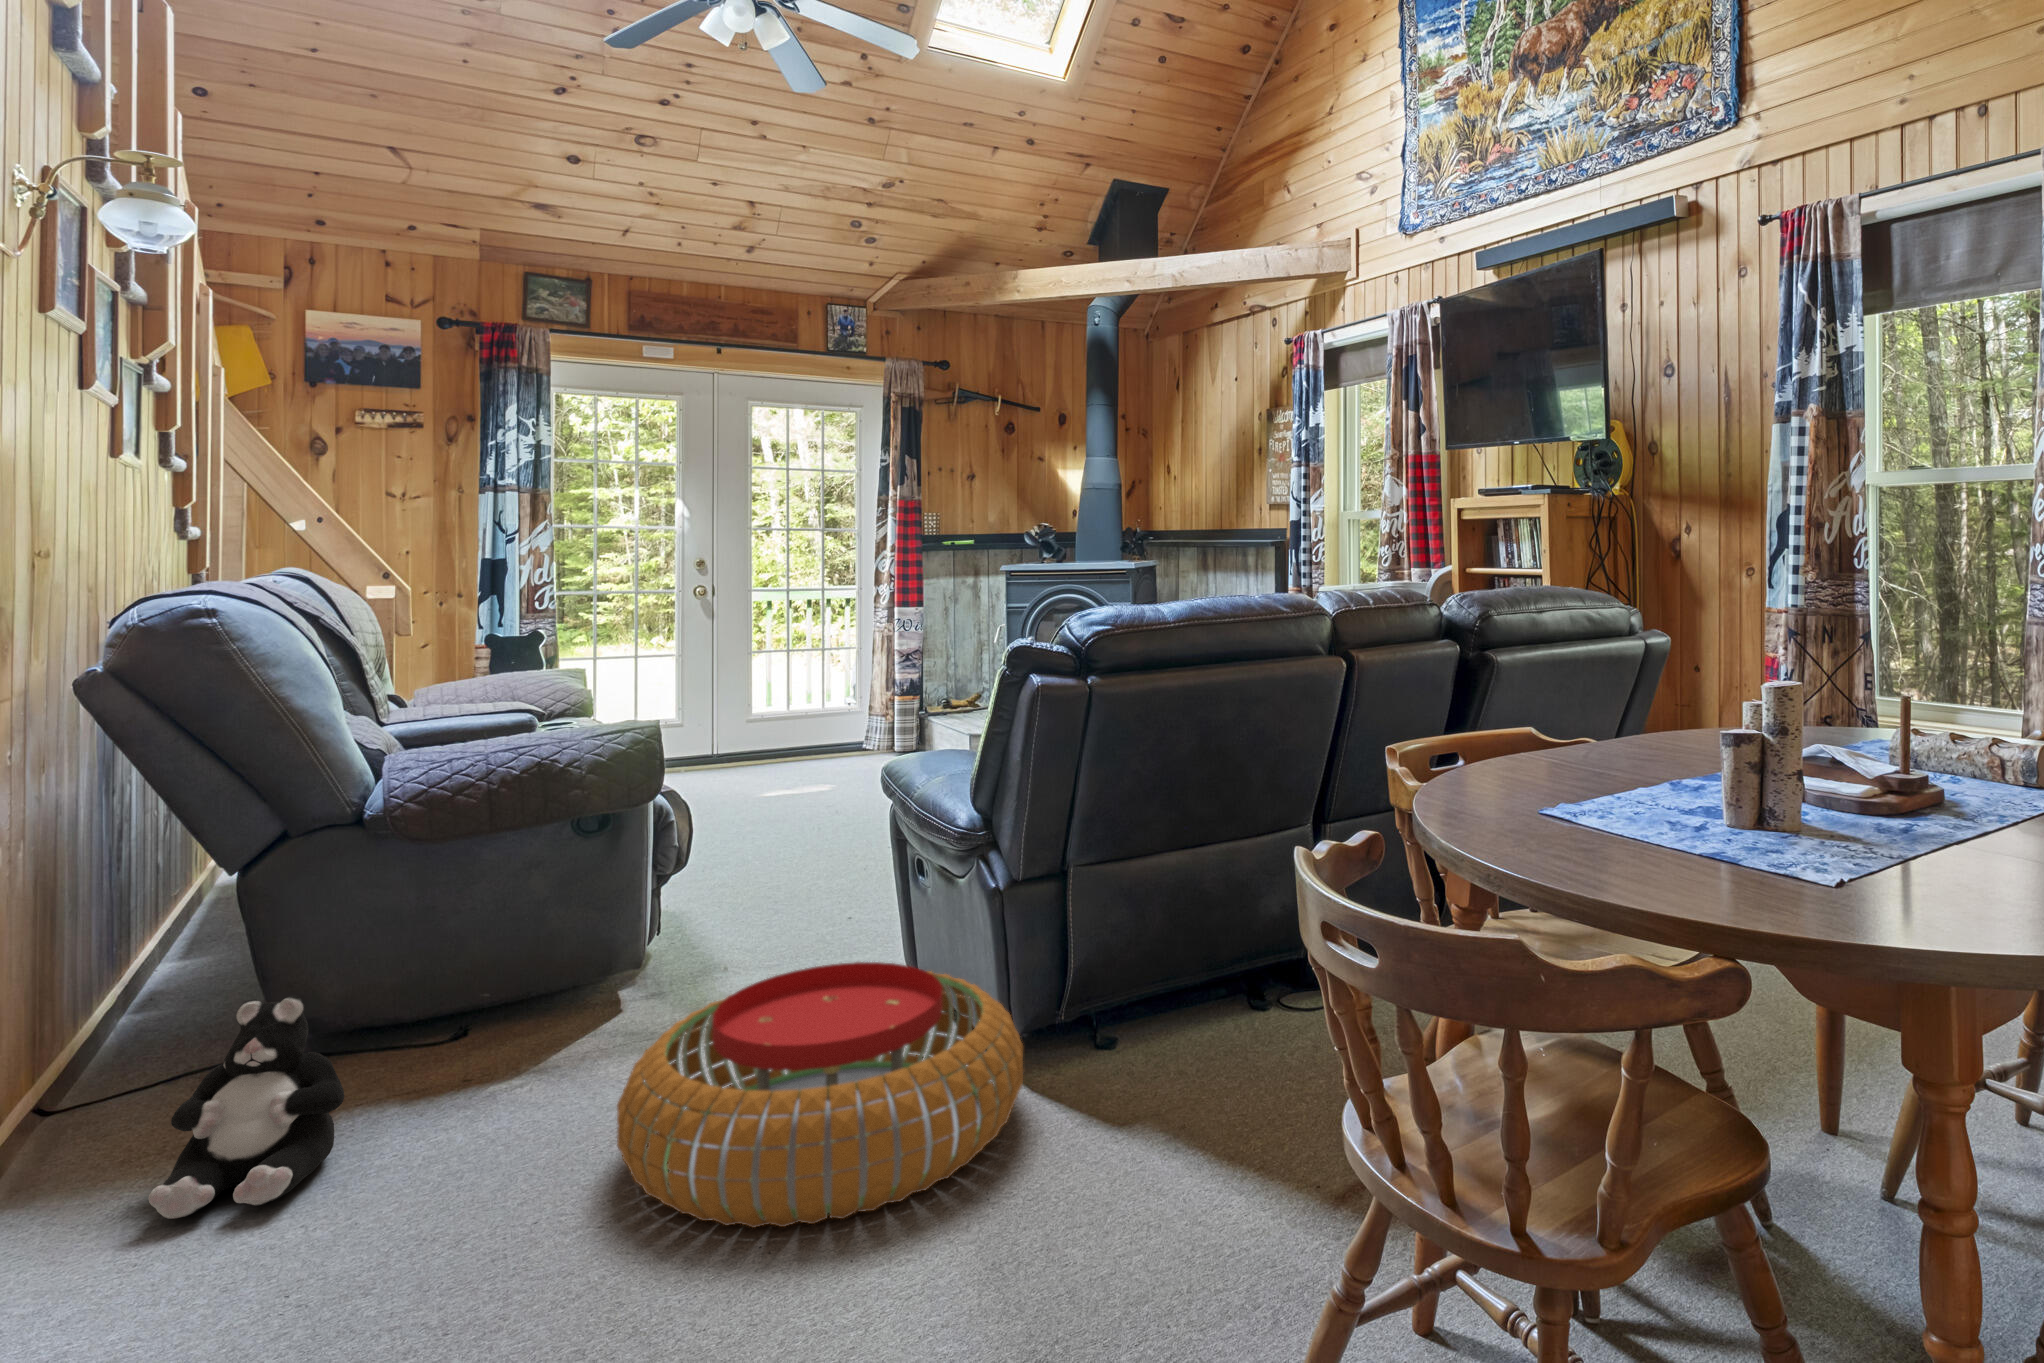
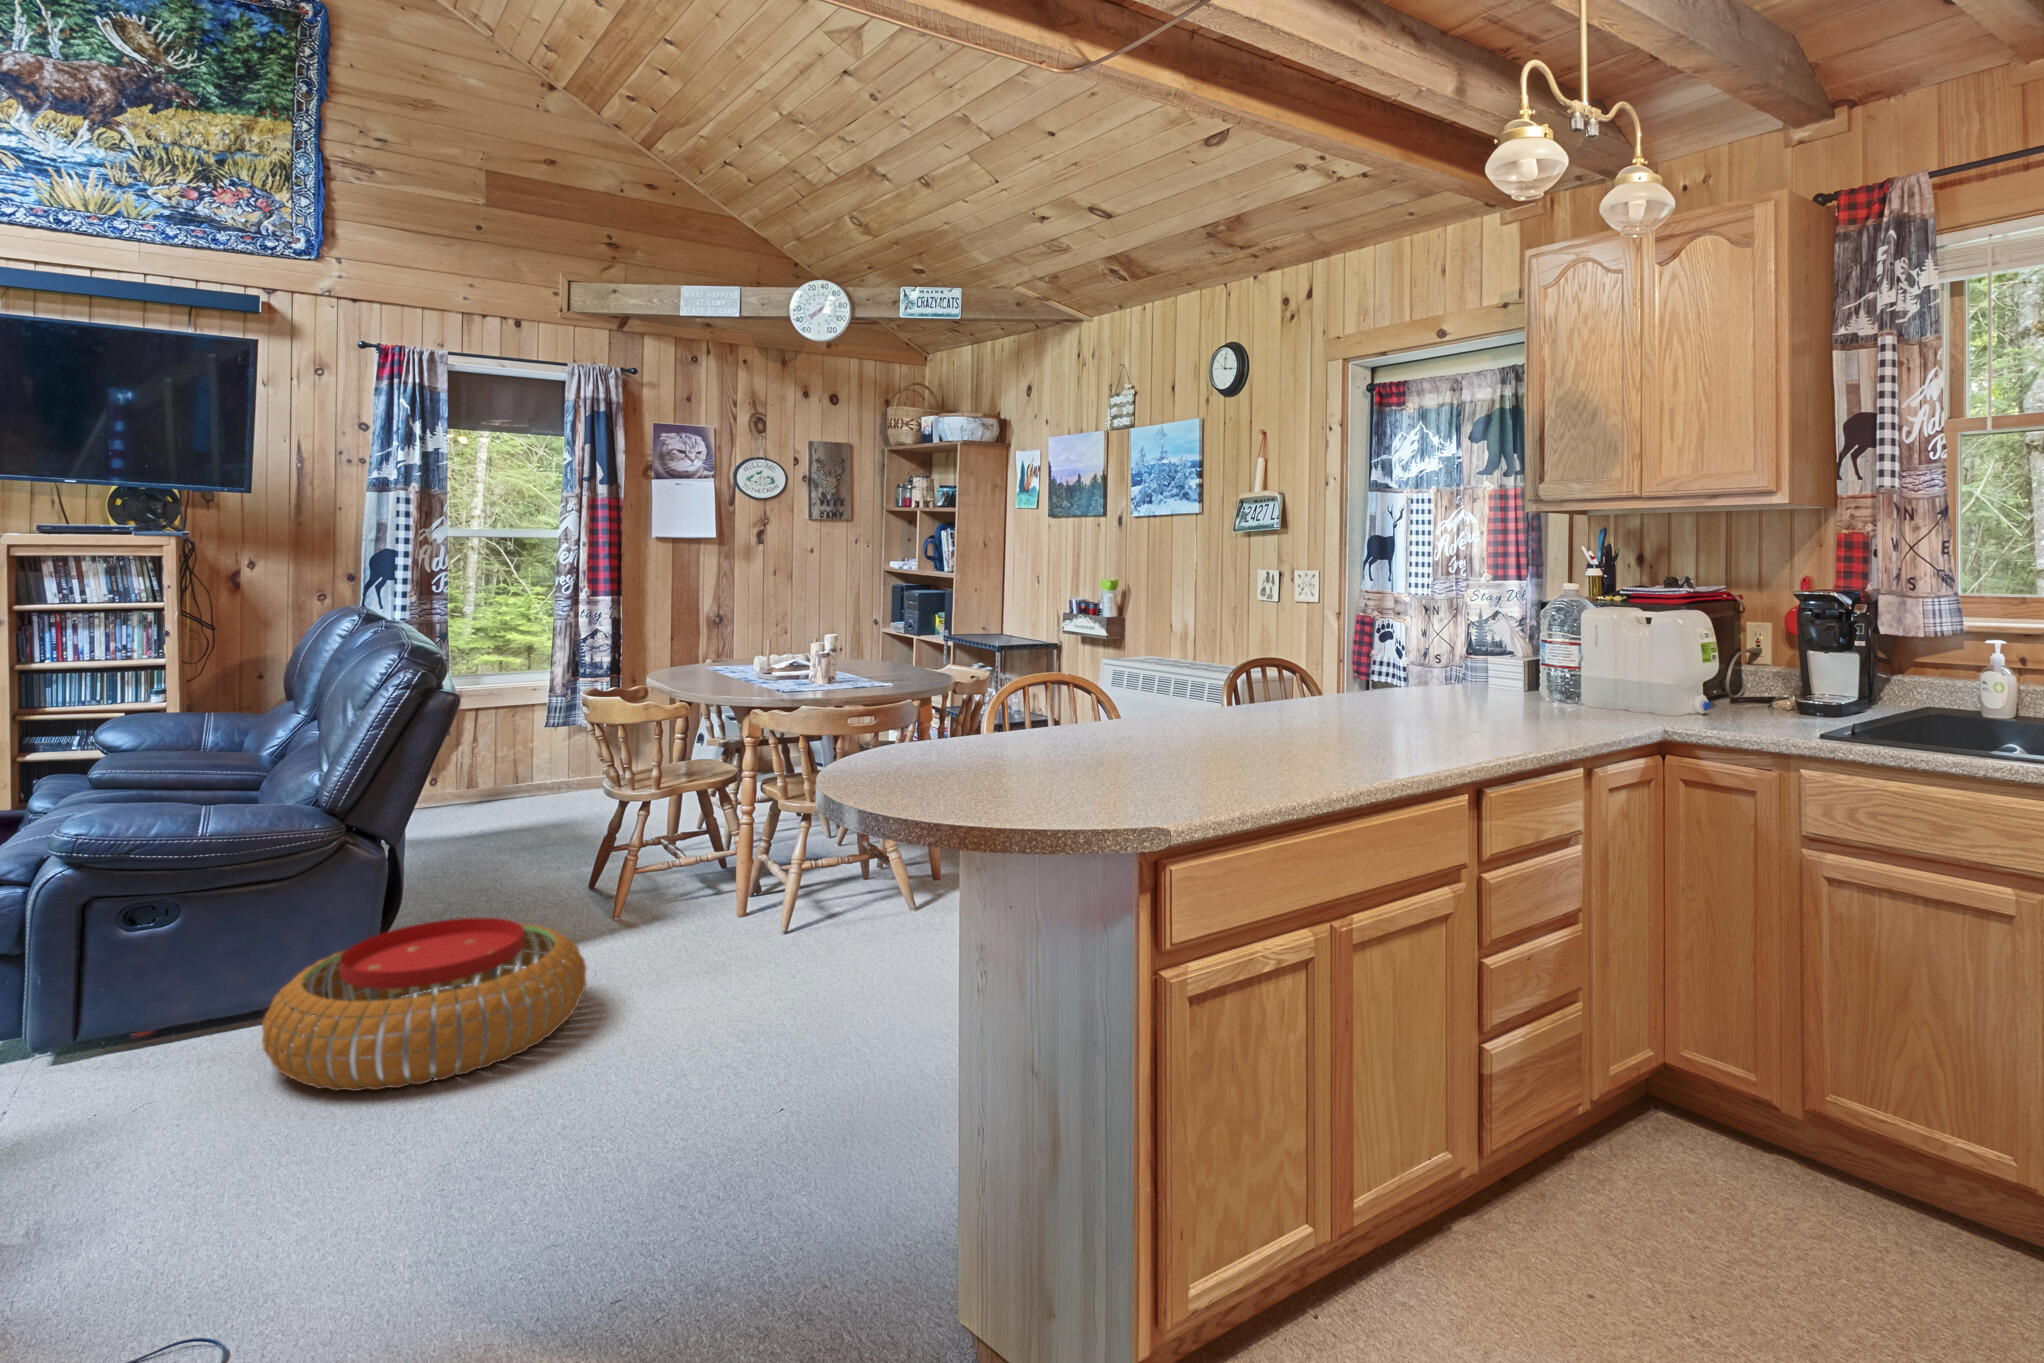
plush toy: present [149,995,344,1219] -> none [128,1093,336,1285]

